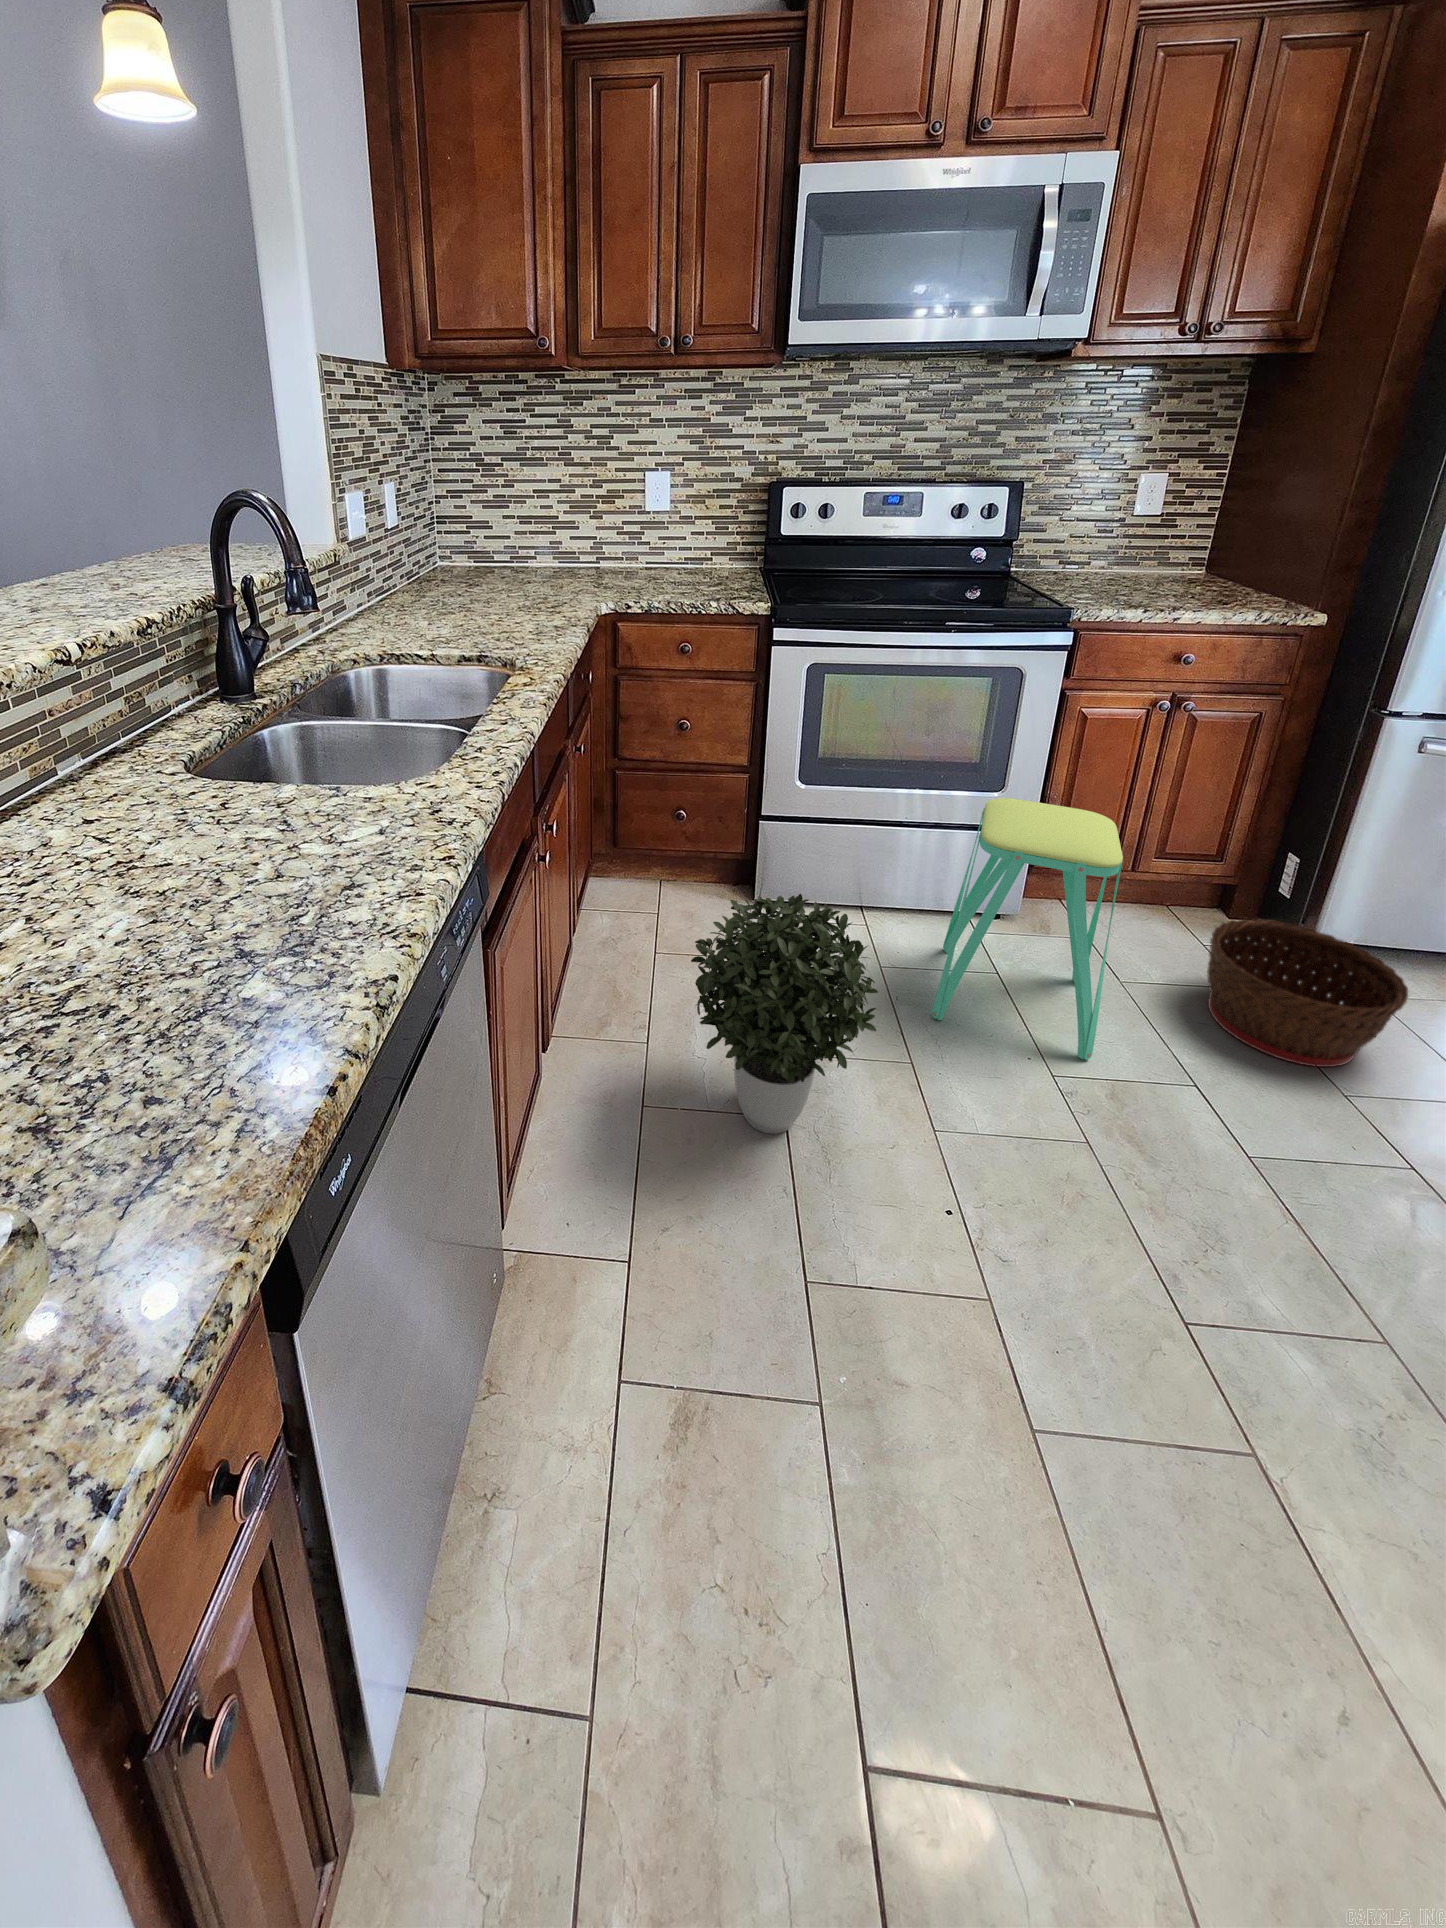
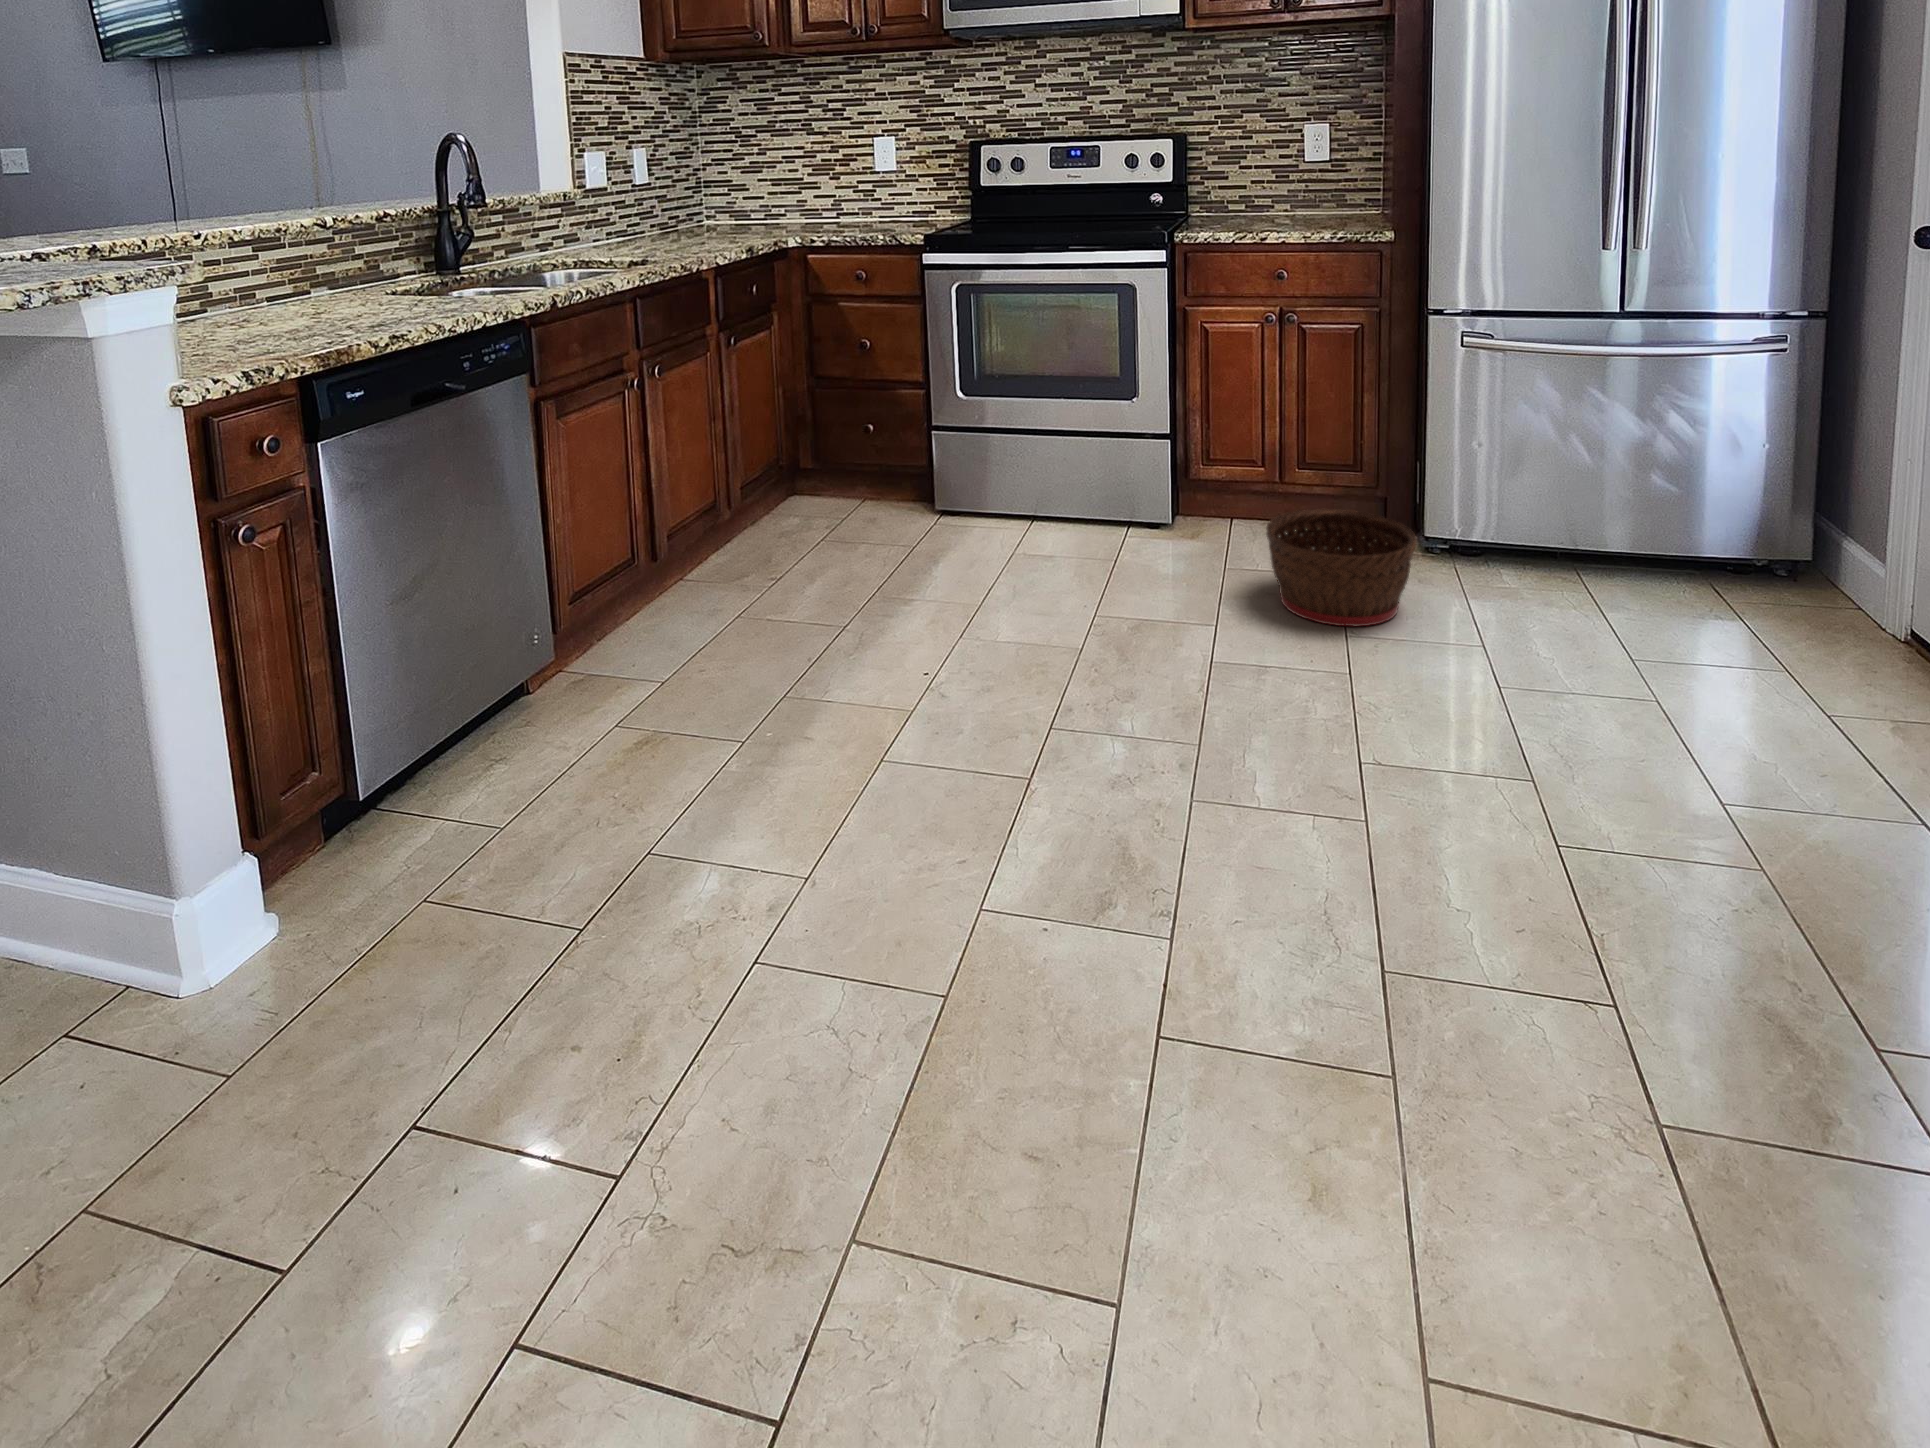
stool: present [932,798,1123,1060] -> none [1017,390,1185,613]
potted plant: present [691,894,878,1134] -> none [743,428,887,637]

